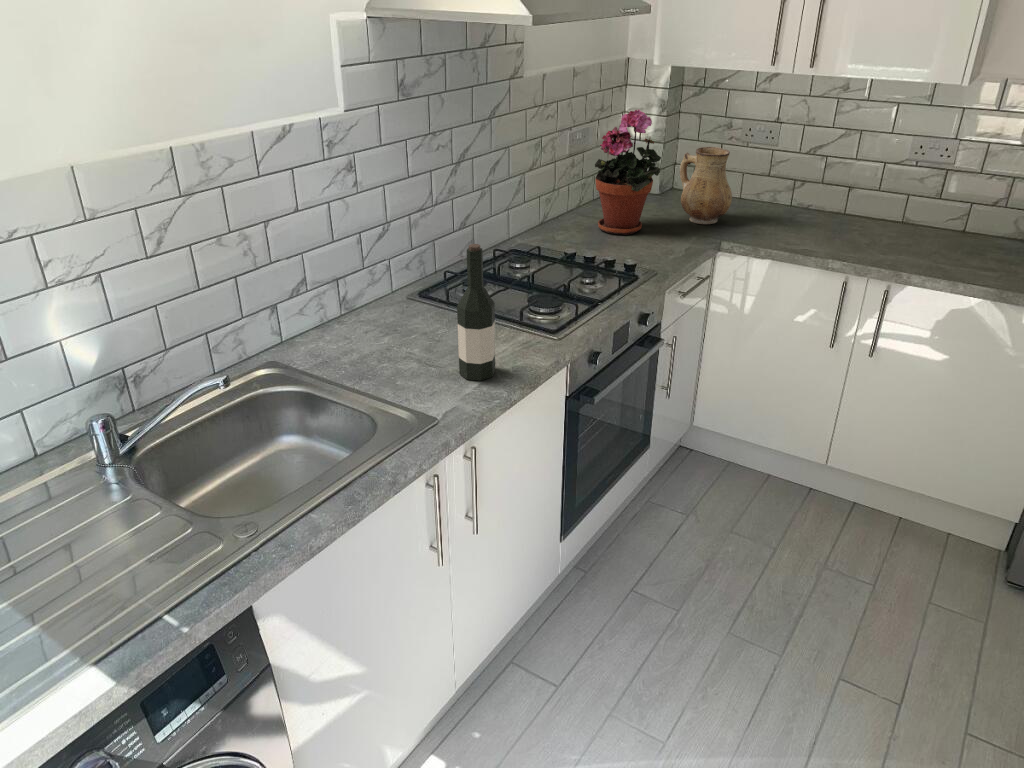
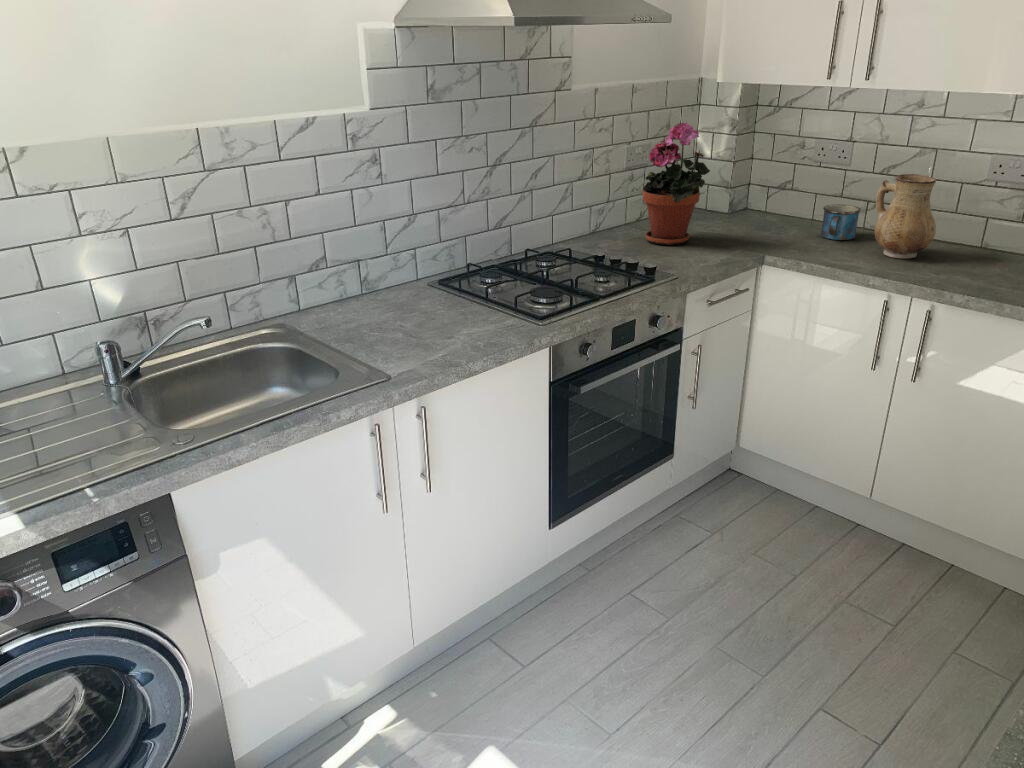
ceramic pitcher: present [680,147,732,224] -> present [875,174,936,258]
mug: none [758,185,796,220] -> present [821,205,861,240]
wine bottle: present [457,244,495,381] -> none [428,221,466,350]

